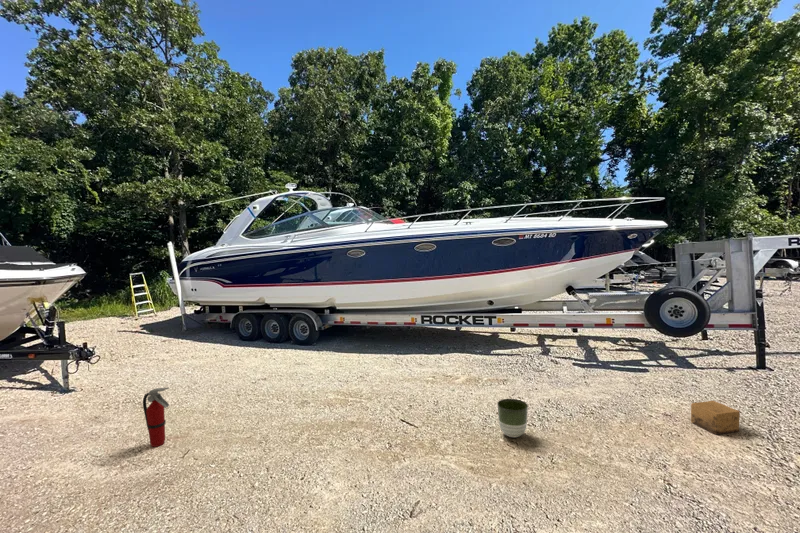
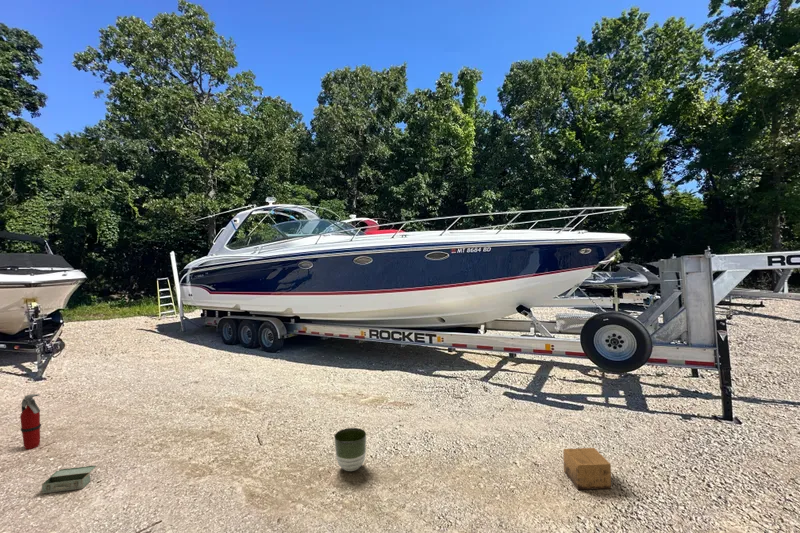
toolbox: none [228,453,268,484] -> present [42,466,96,493]

